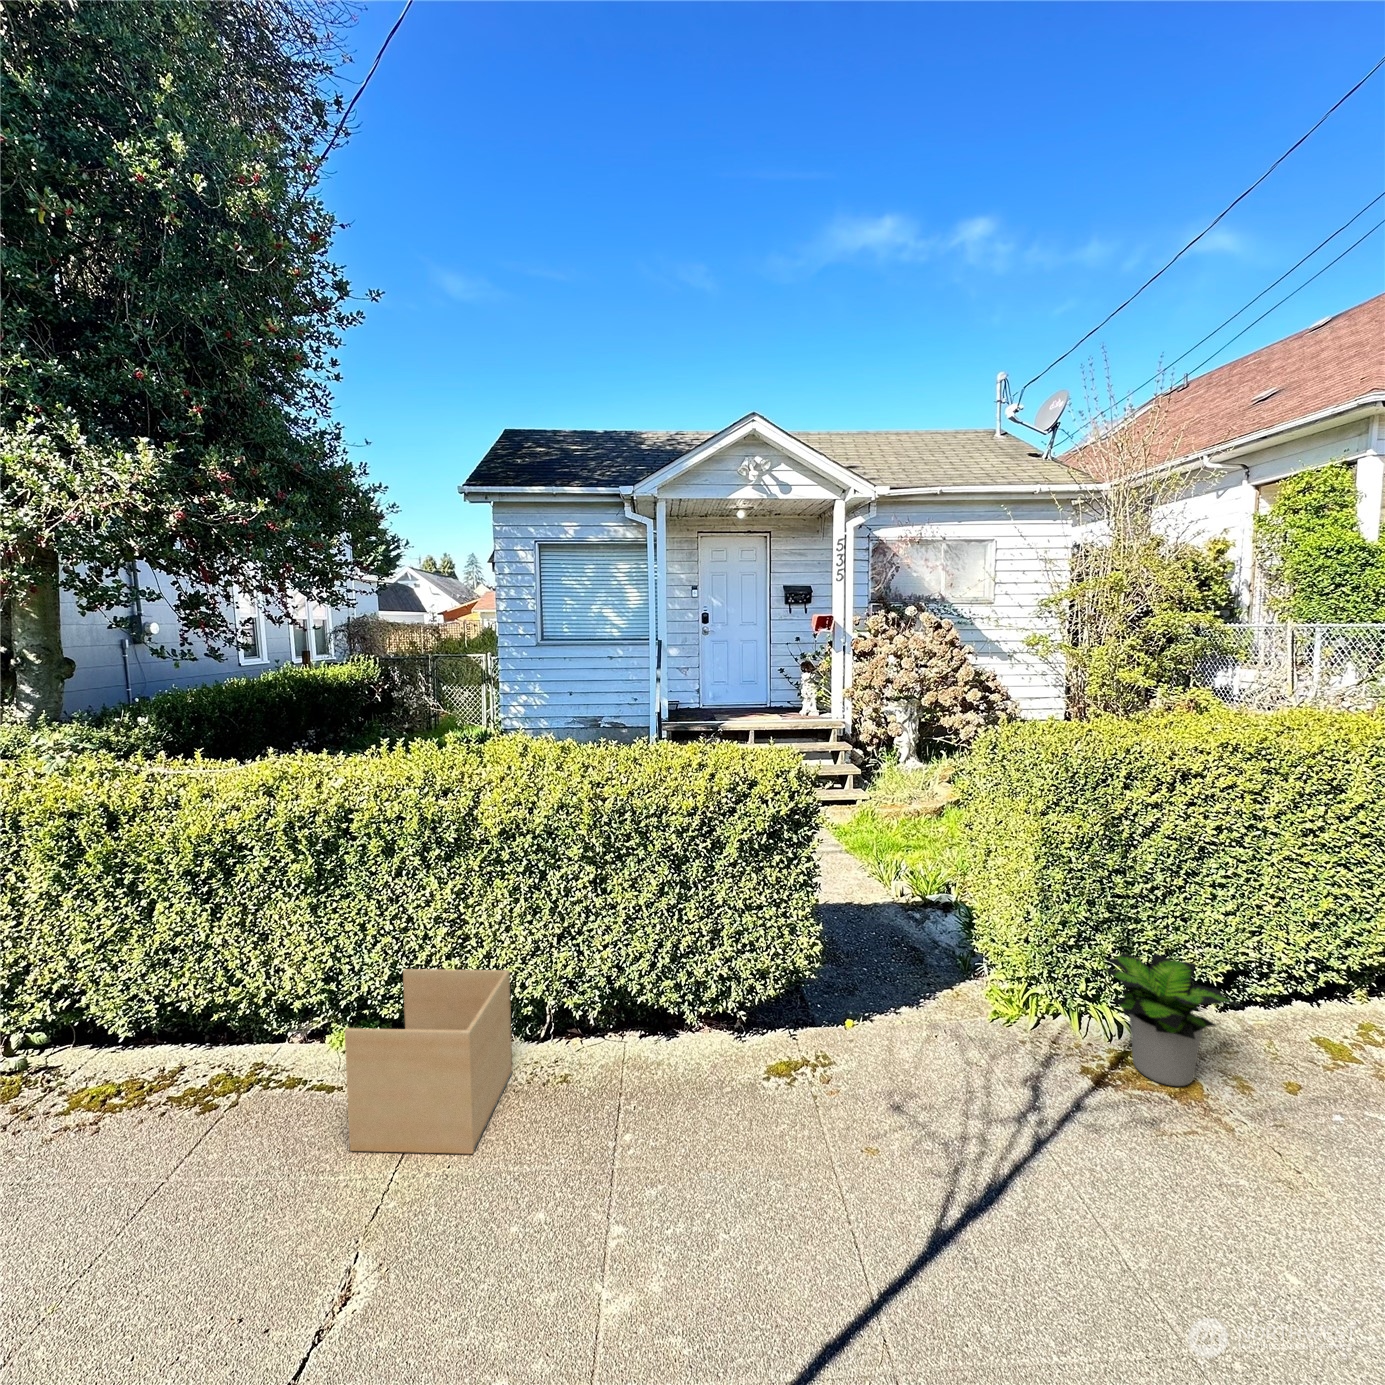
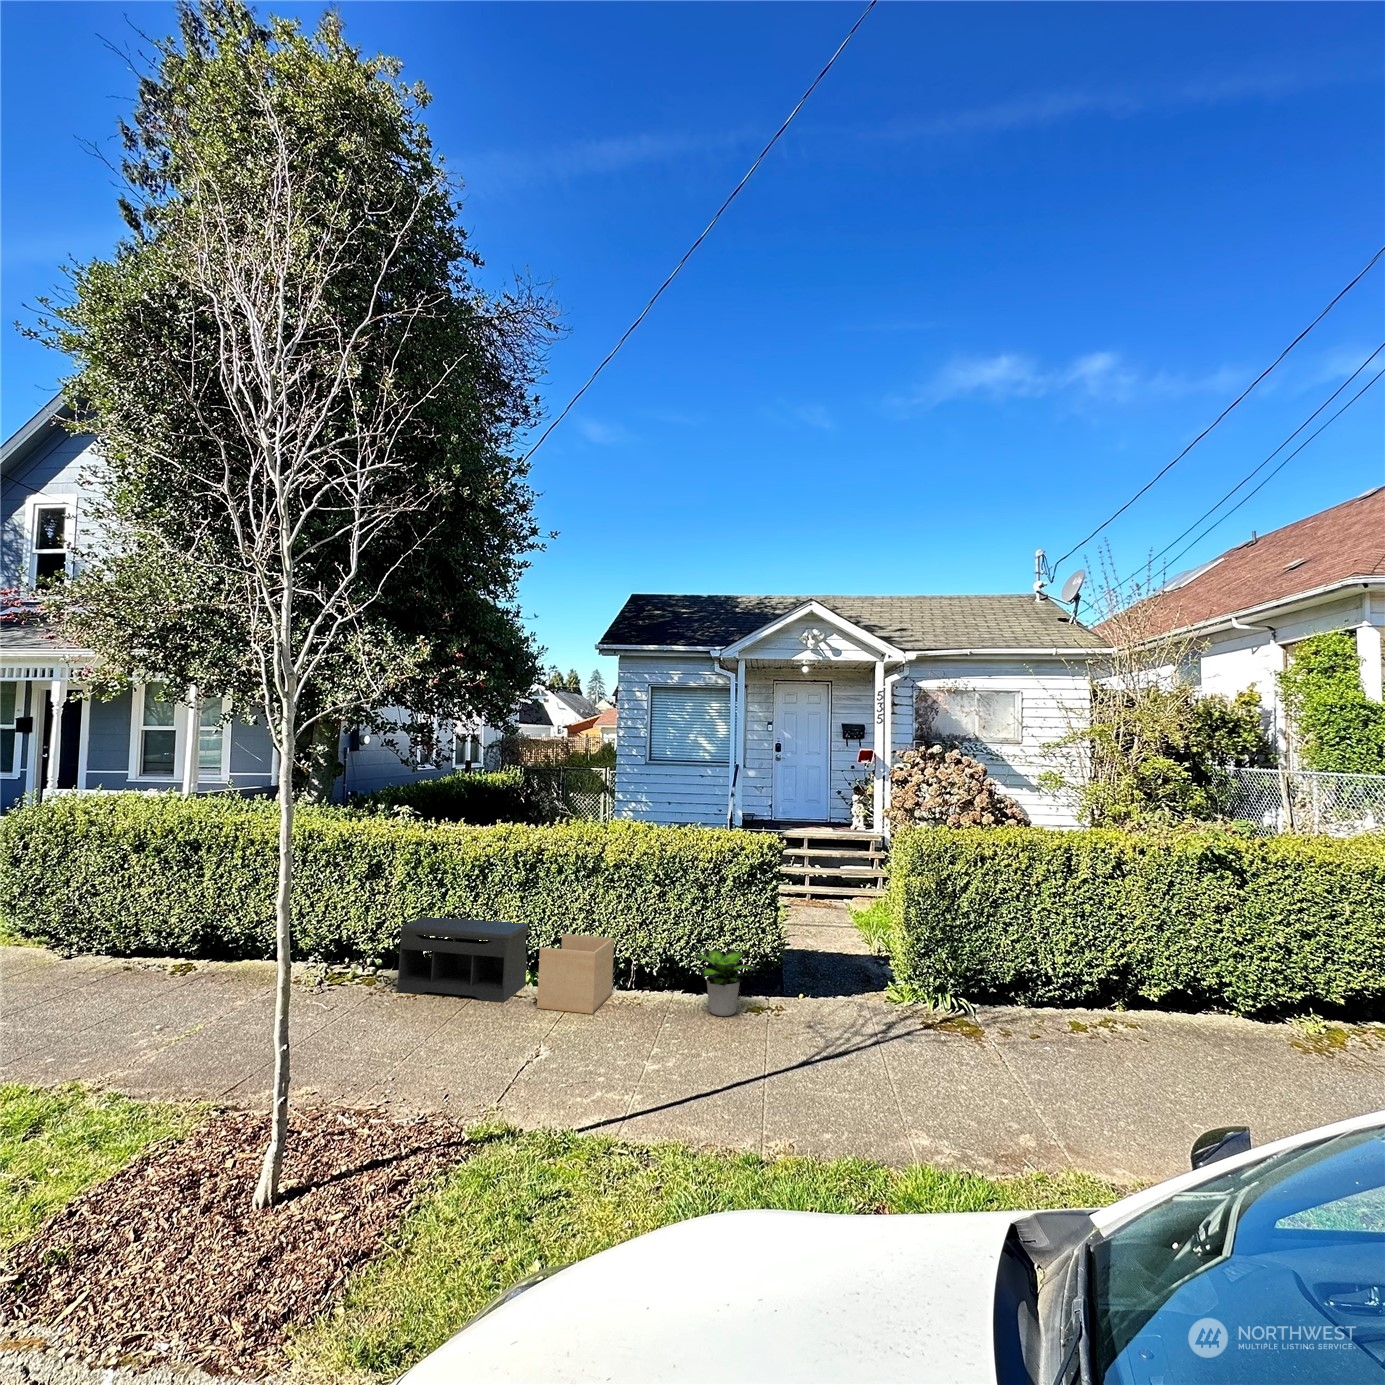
potted plant: present [1105,952,1241,1086] -> present [695,949,756,1016]
bench: none [22,953,337,1139] -> present [397,917,528,1002]

